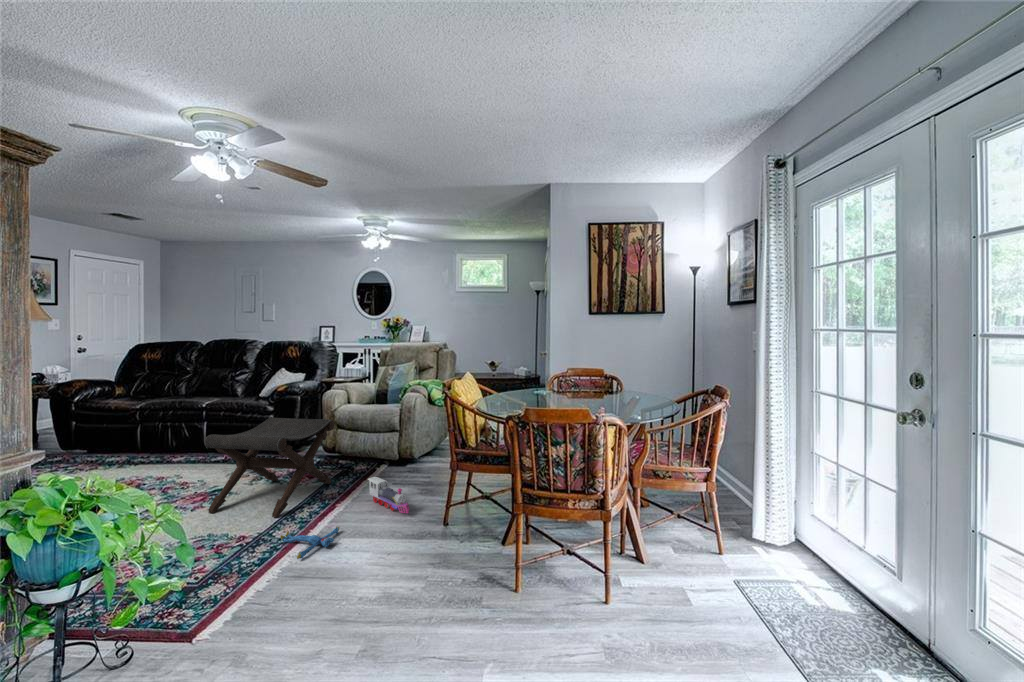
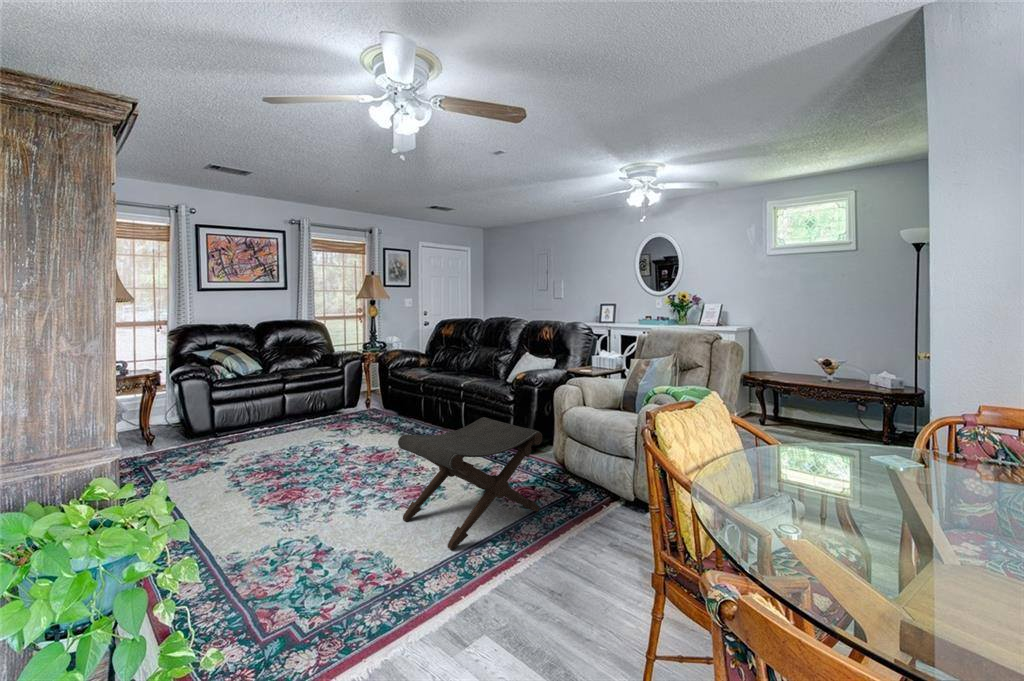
toy train: present [368,477,409,513] -> none [563,525,604,606]
plush toy: present [280,527,339,559] -> none [419,582,498,639]

